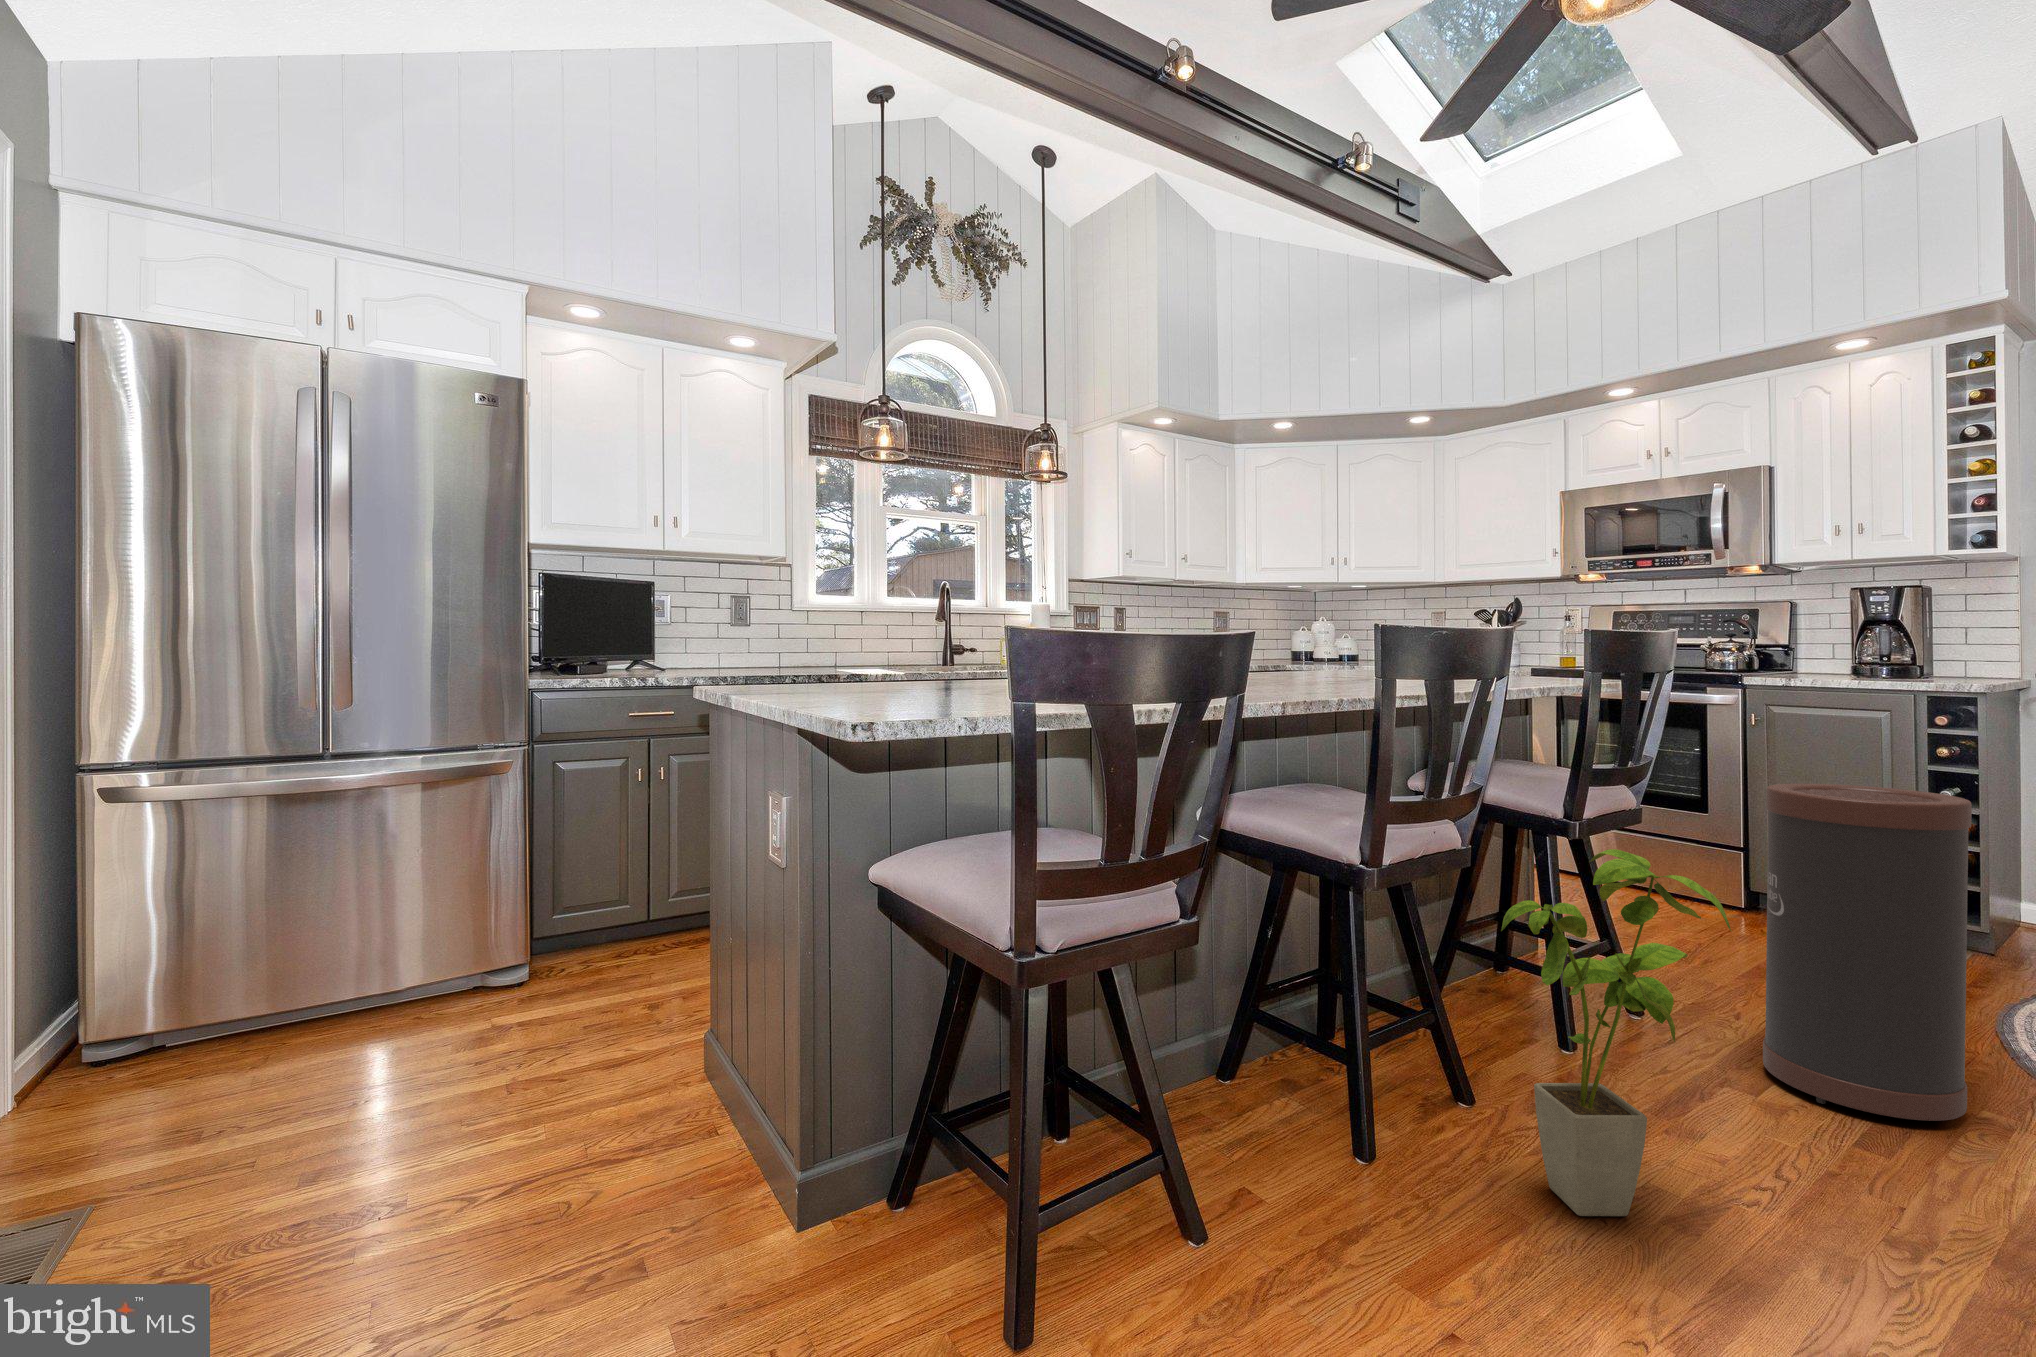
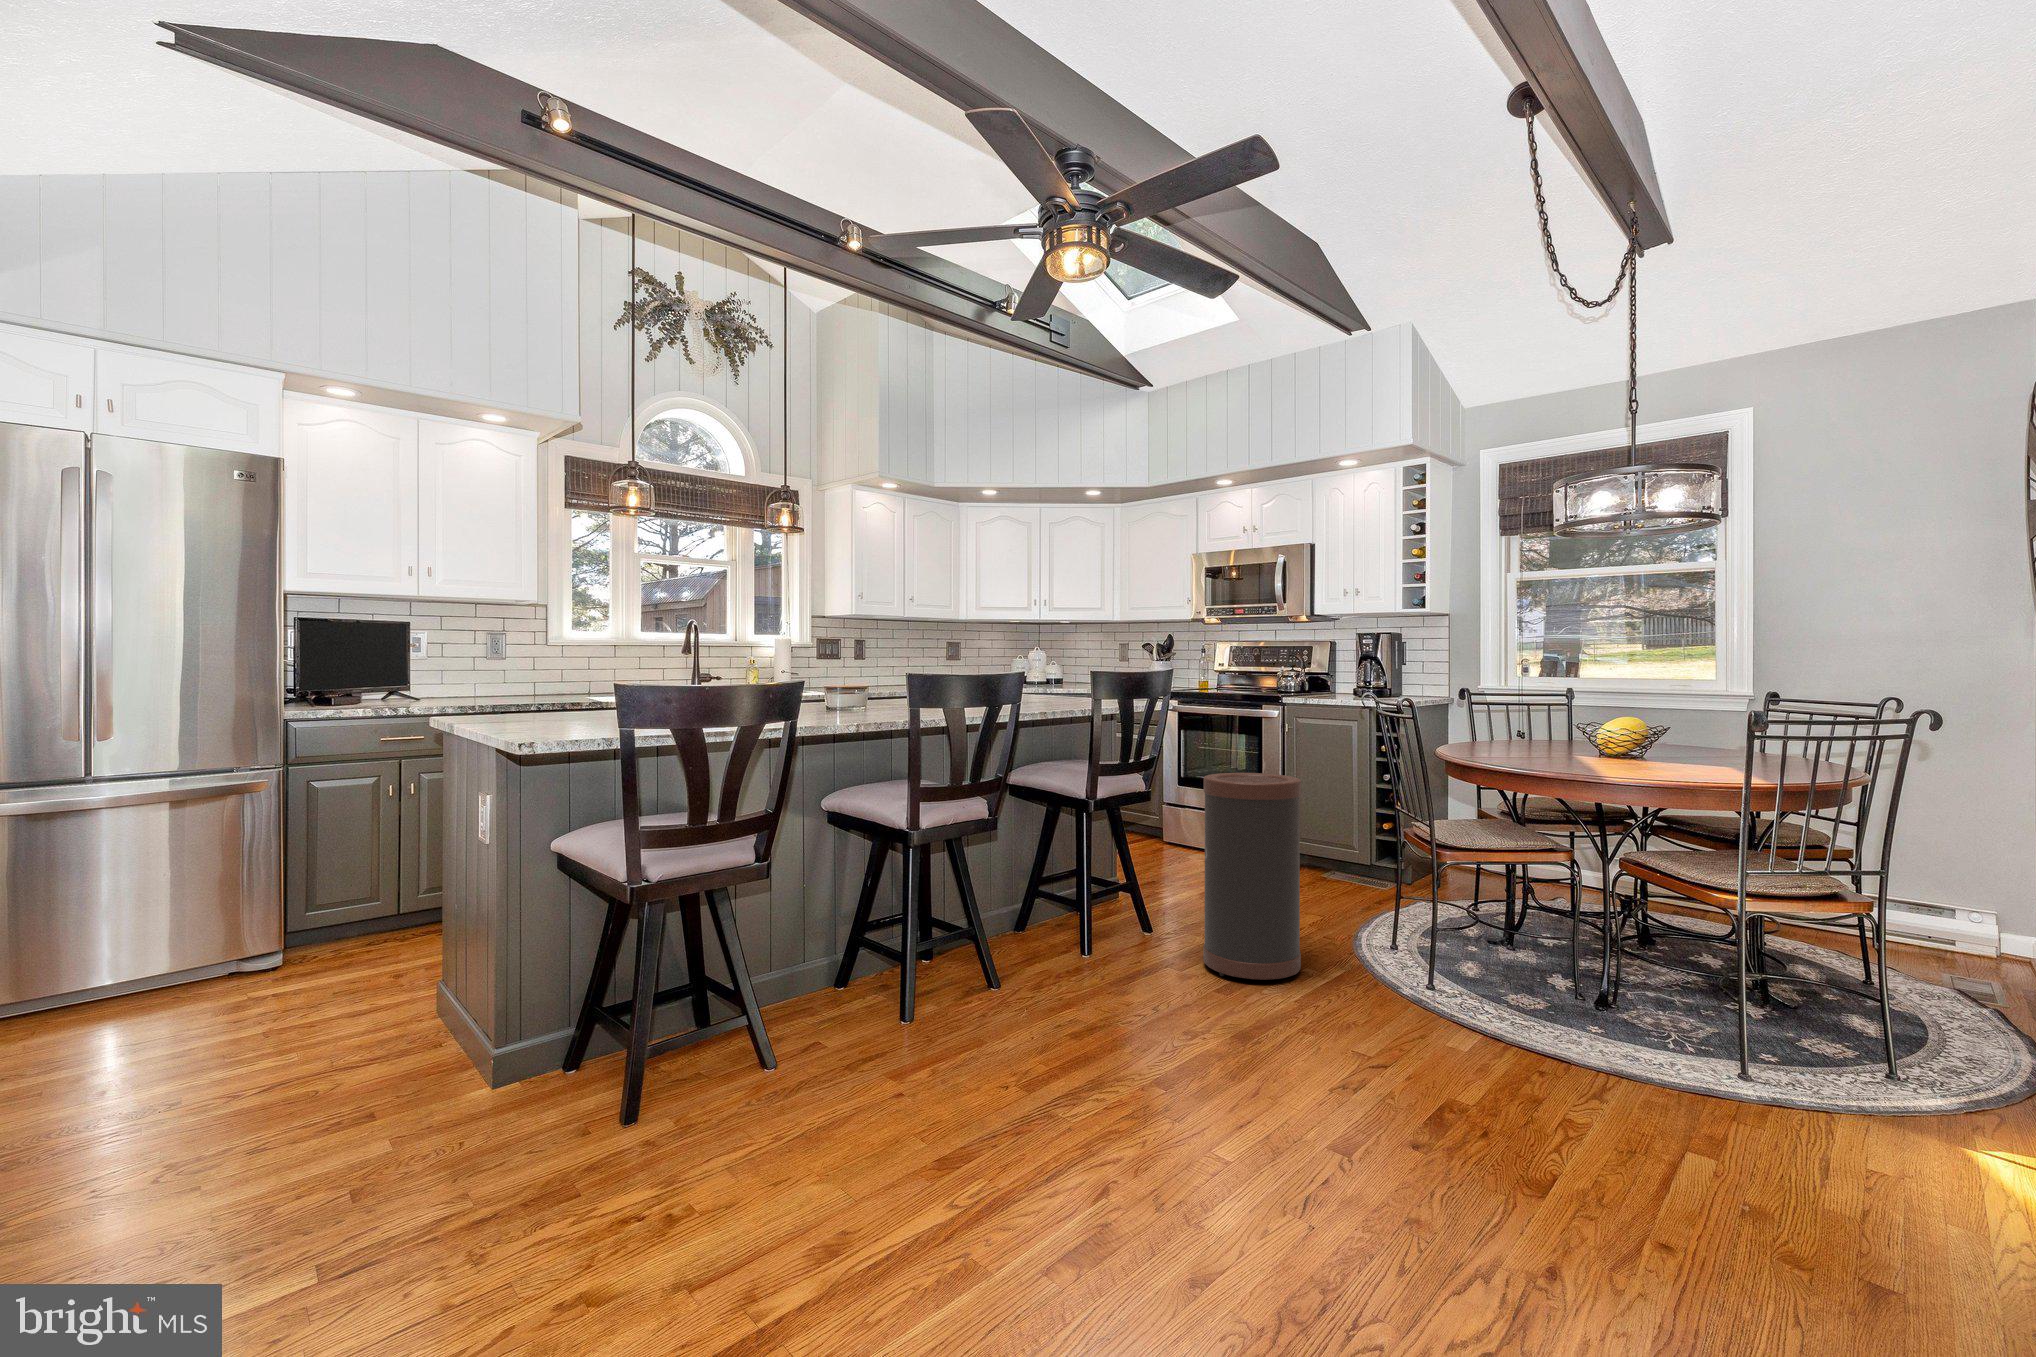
house plant: present [1501,849,1731,1216] -> none [988,817,1101,1045]

